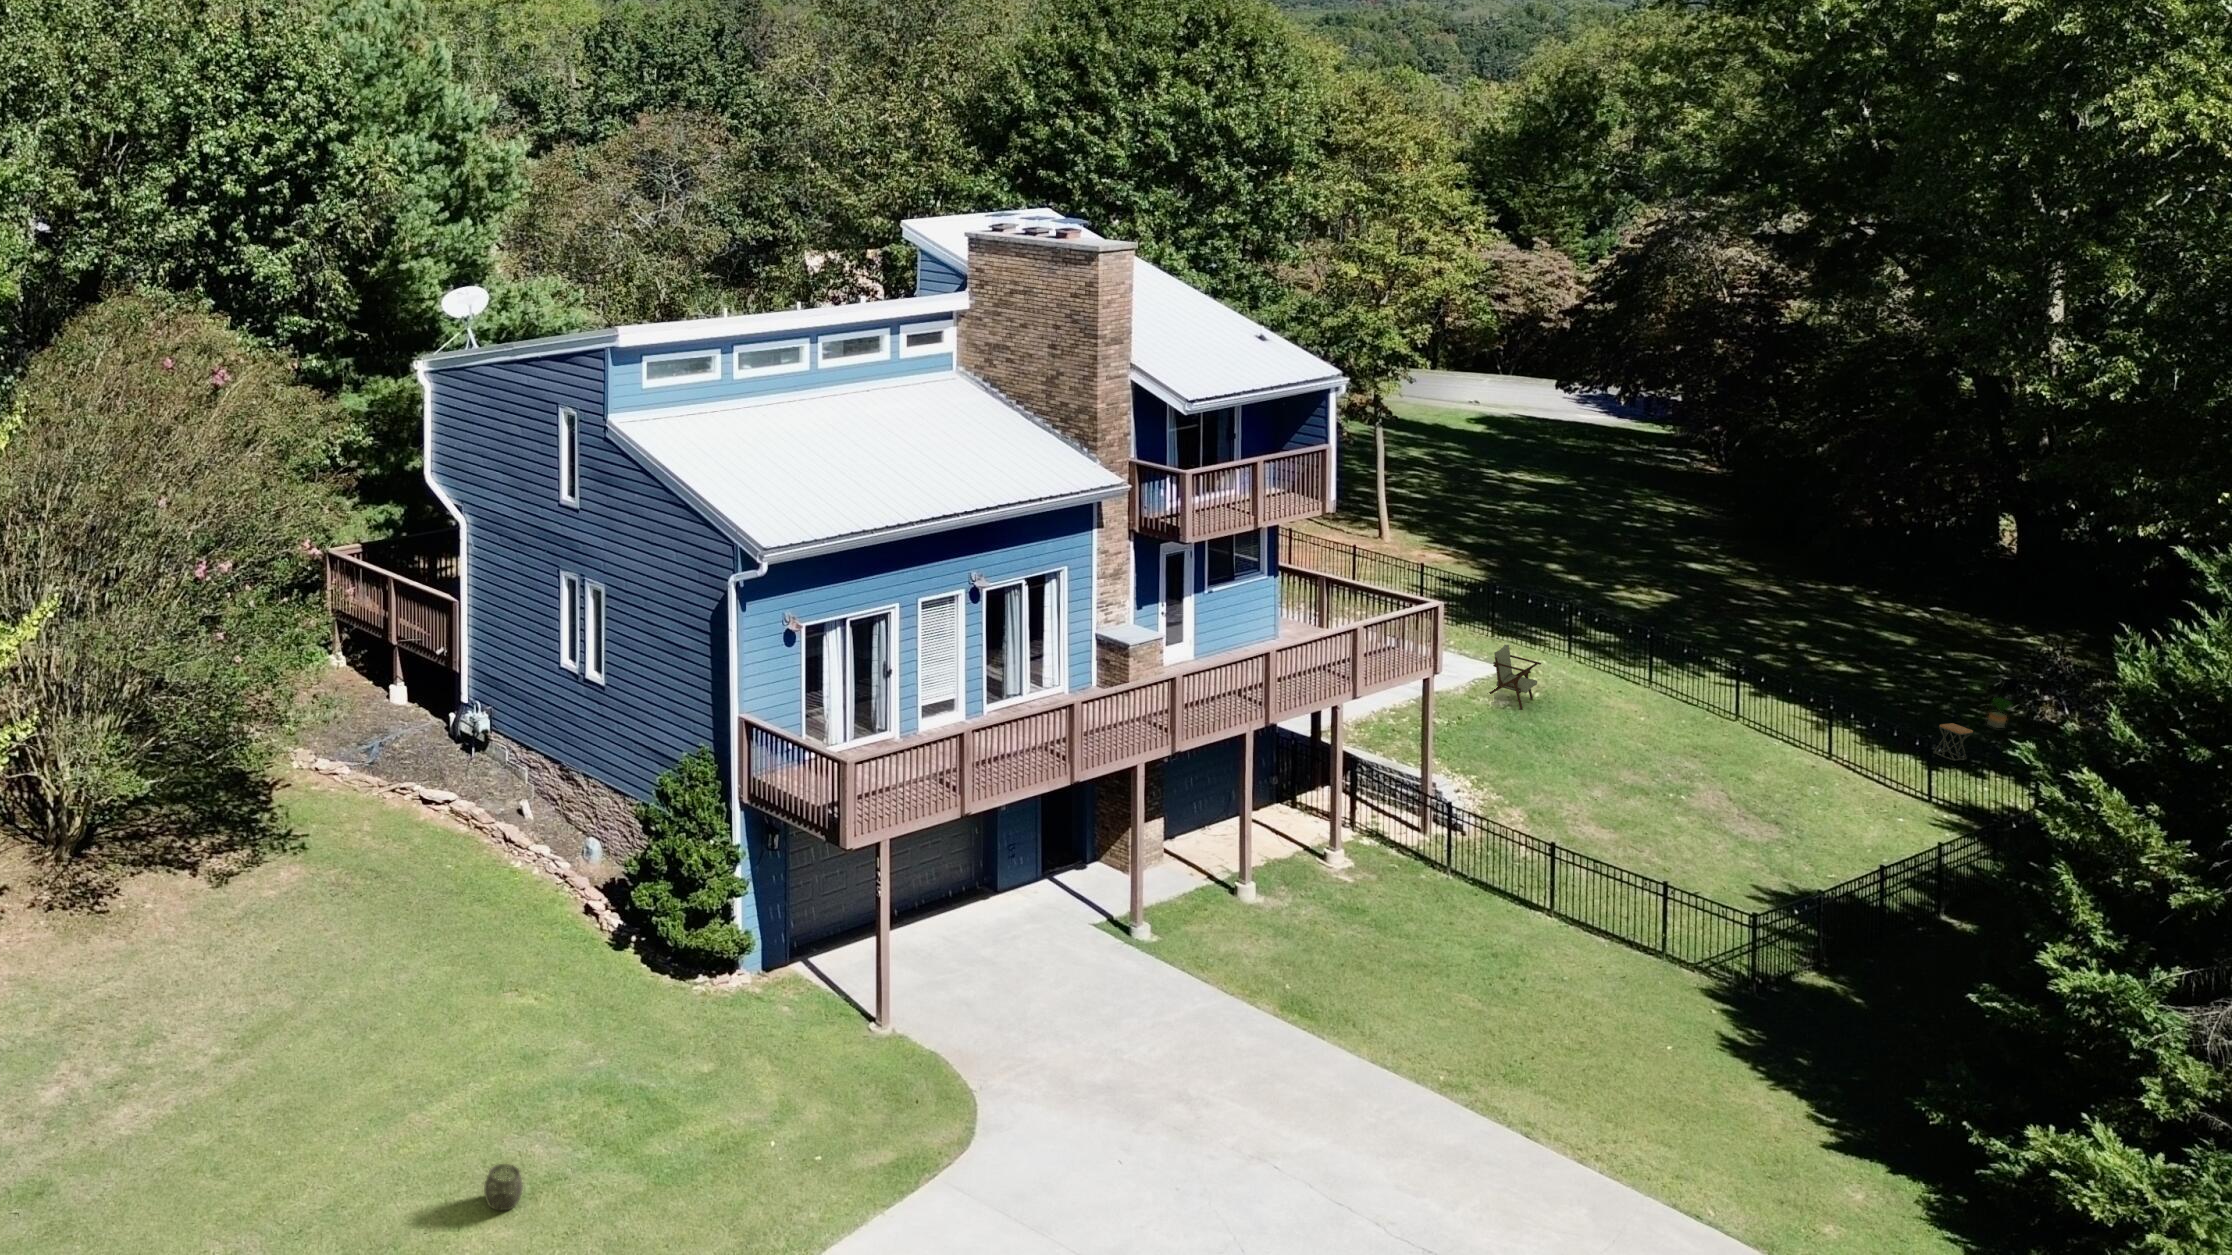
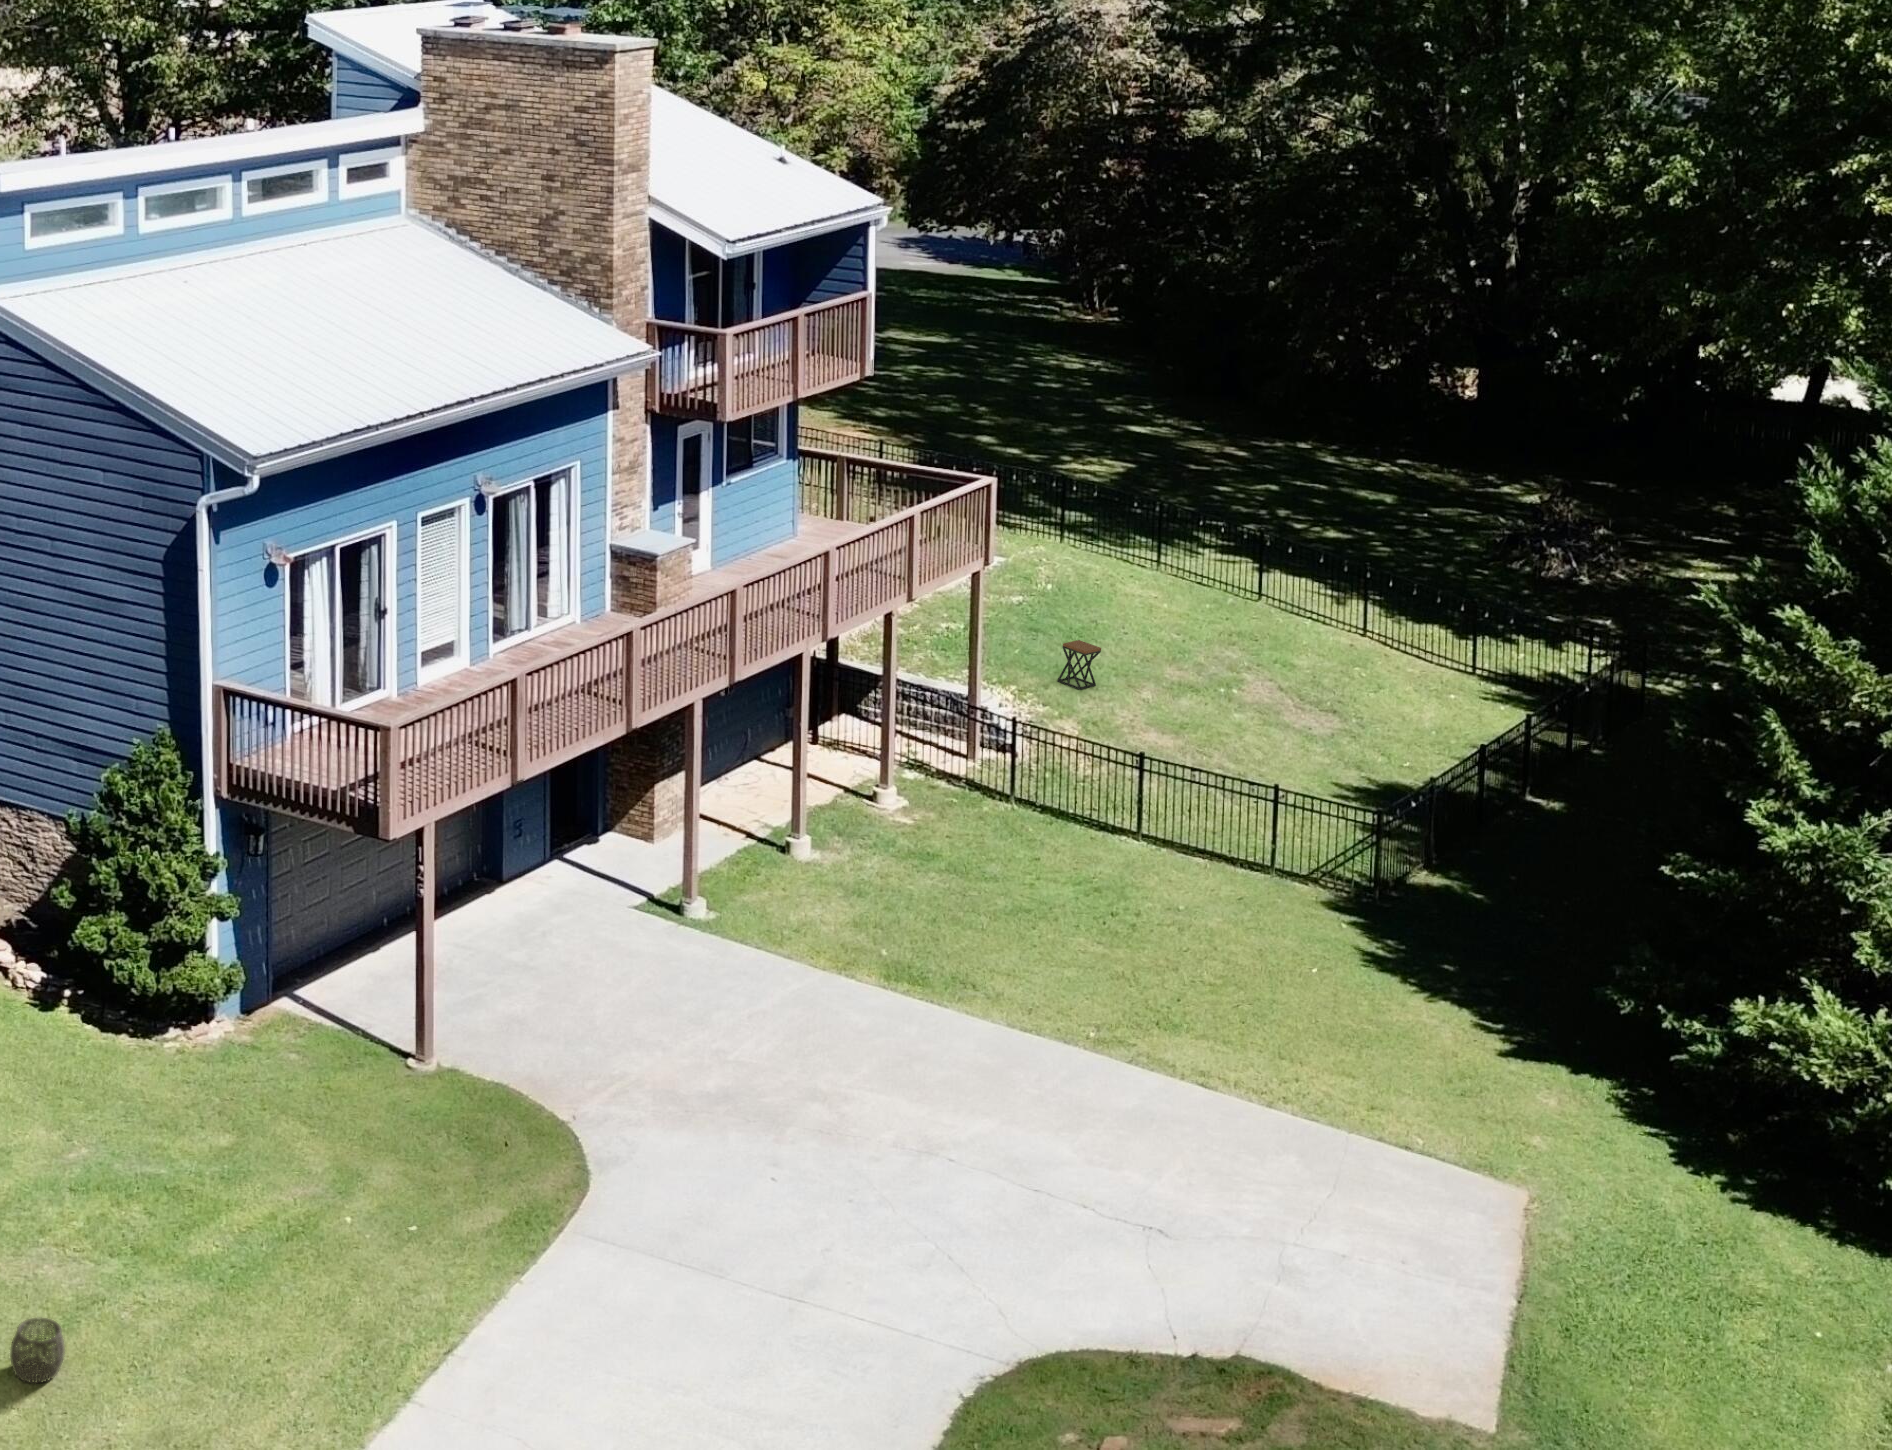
lounge chair: present [1489,645,1541,709] -> none [992,528,1056,606]
potted tree: present [1988,698,2011,728] -> none [1512,551,1539,586]
stool: present [1933,723,1973,761] -> present [1057,640,1101,690]

